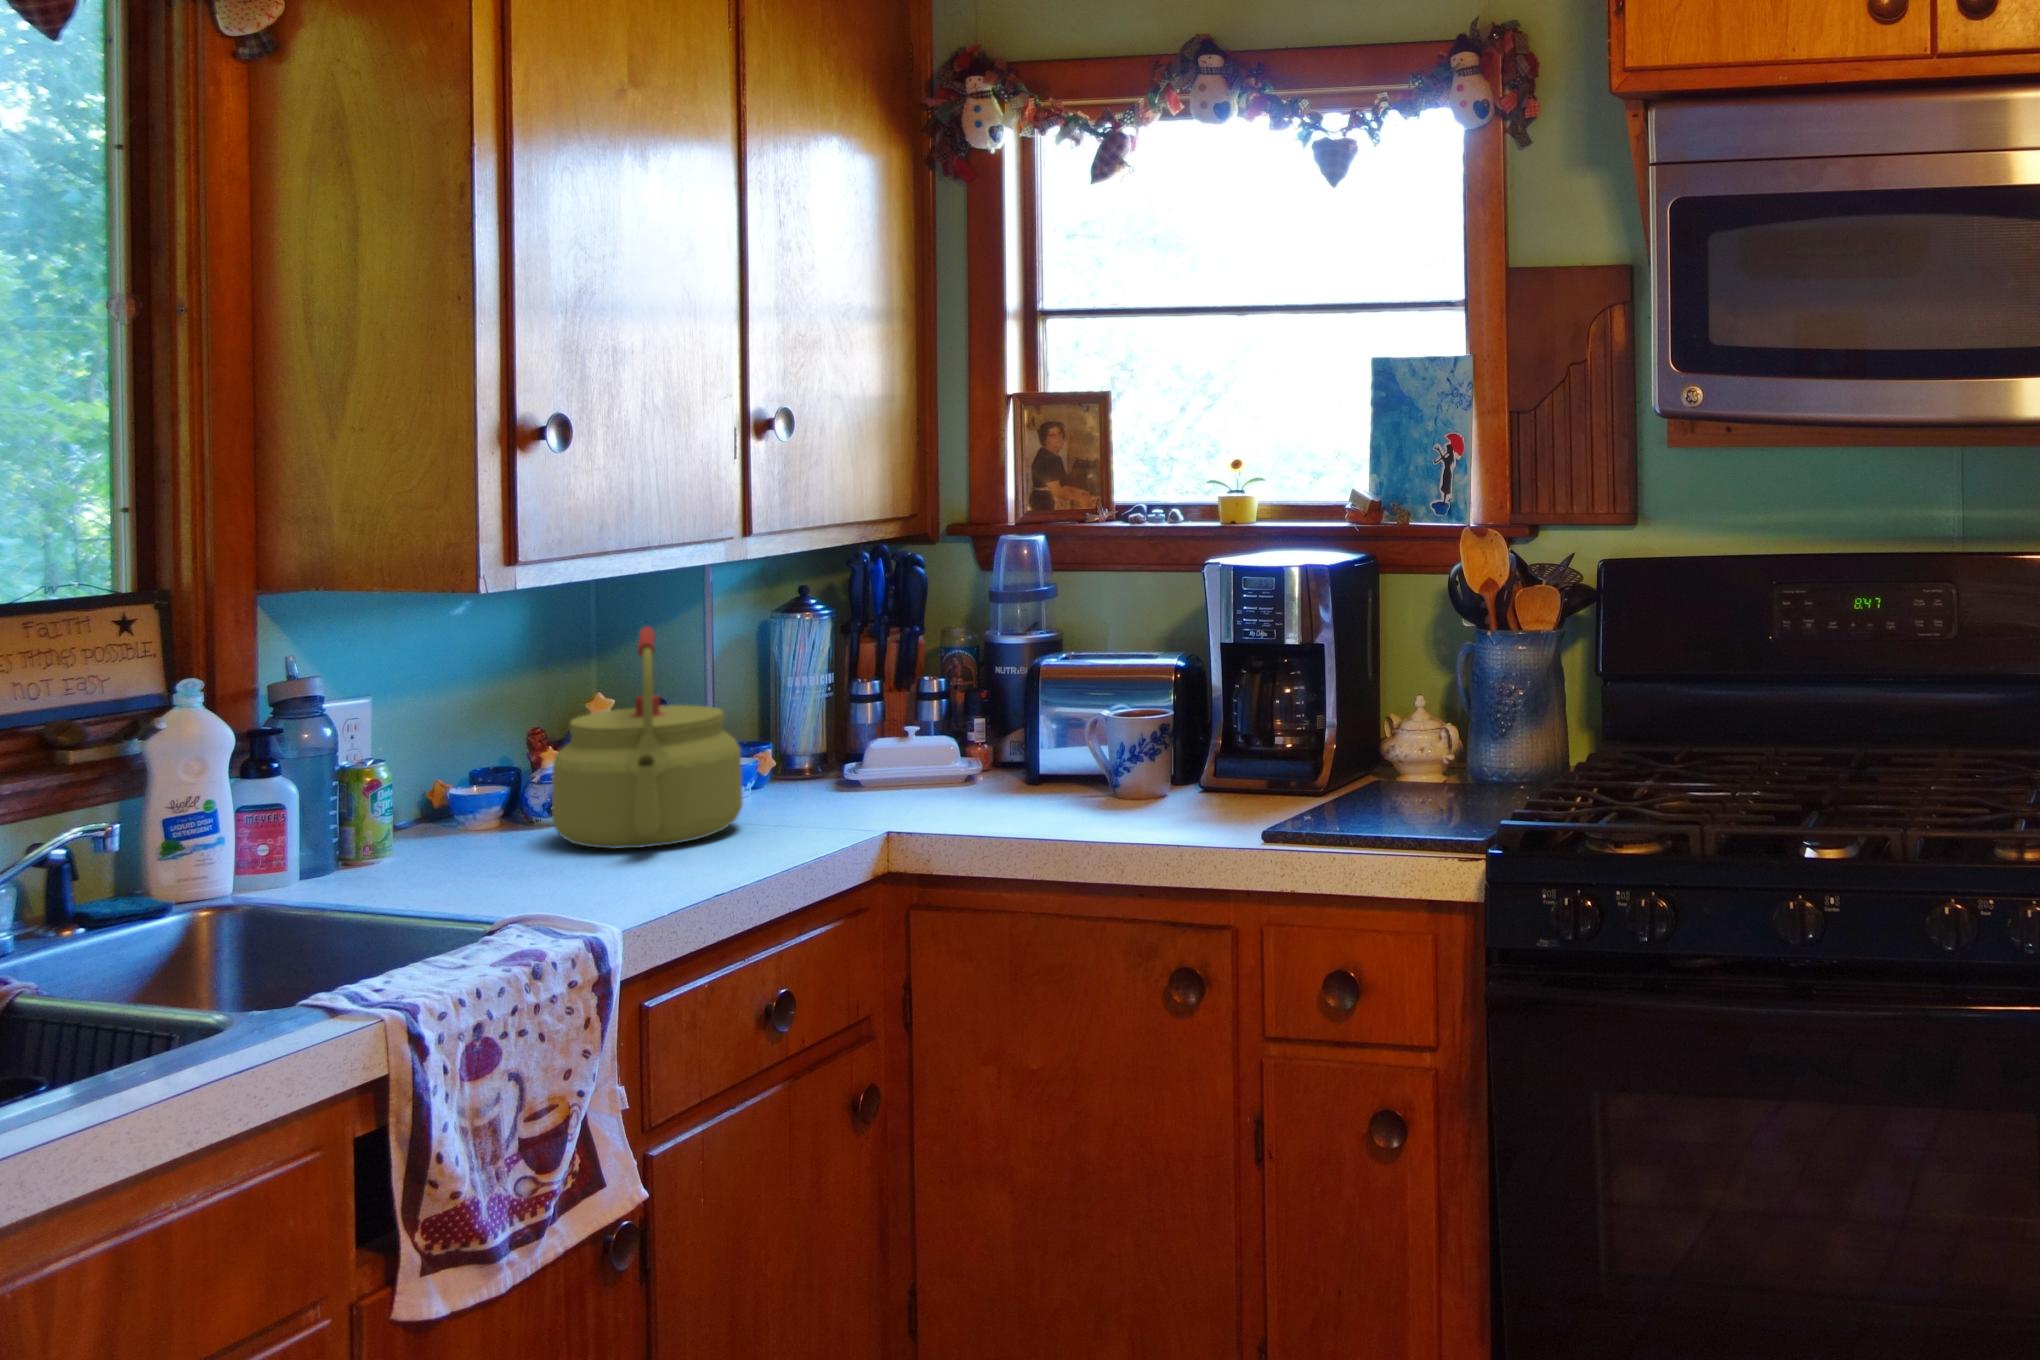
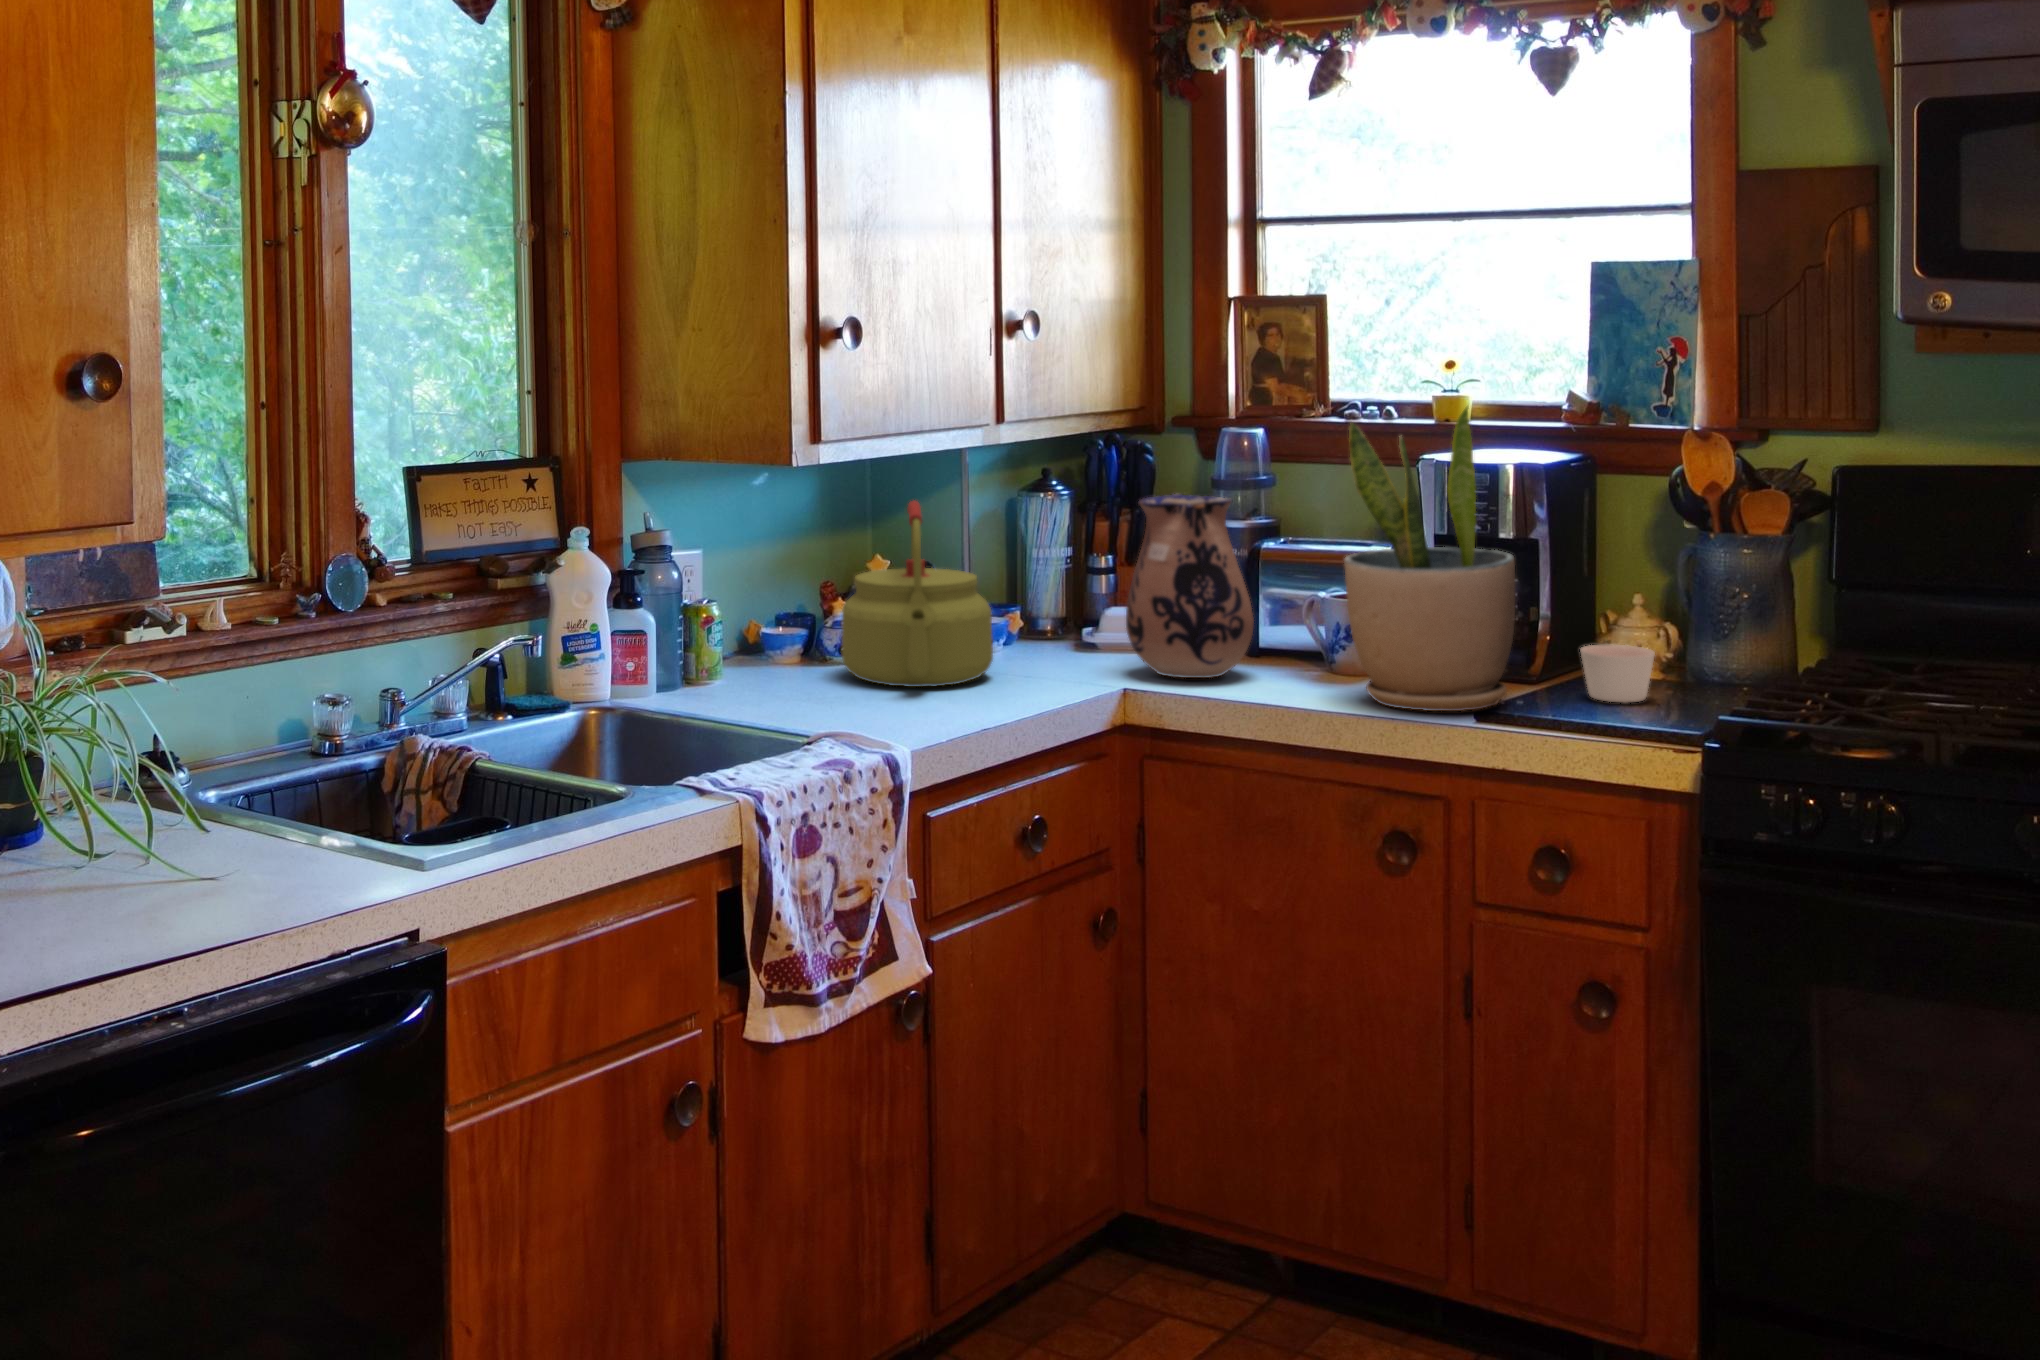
potted plant: none [1133,497,1302,823] -> present [1344,407,1515,711]
ceramic pitcher: none [898,606,1039,810] -> present [1126,494,1254,678]
candle: none [1364,739,1432,797] -> present [1580,645,1655,702]

